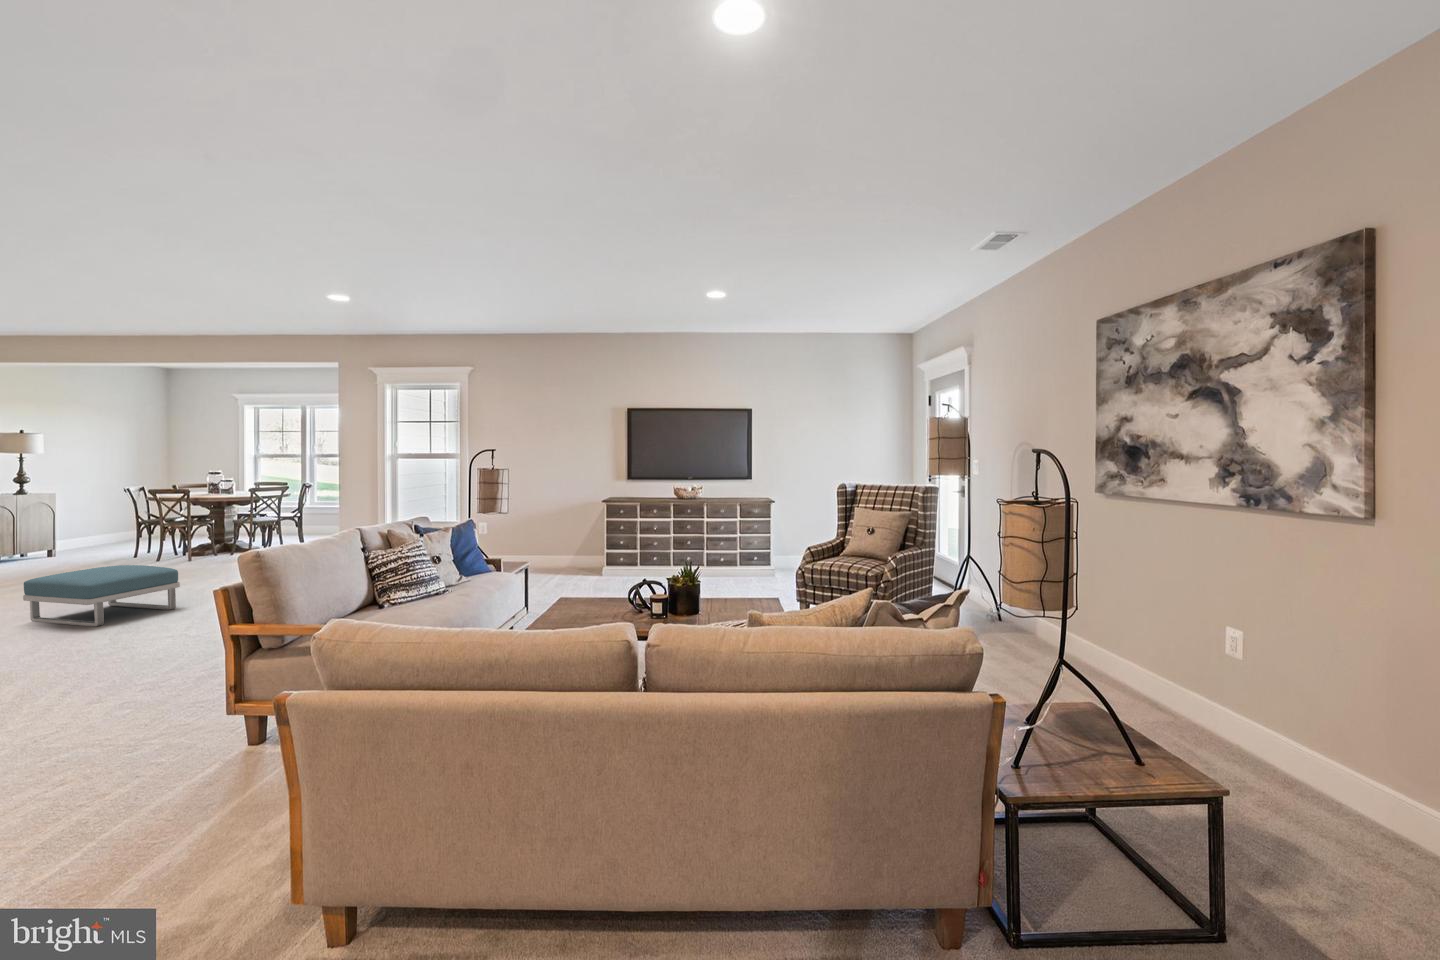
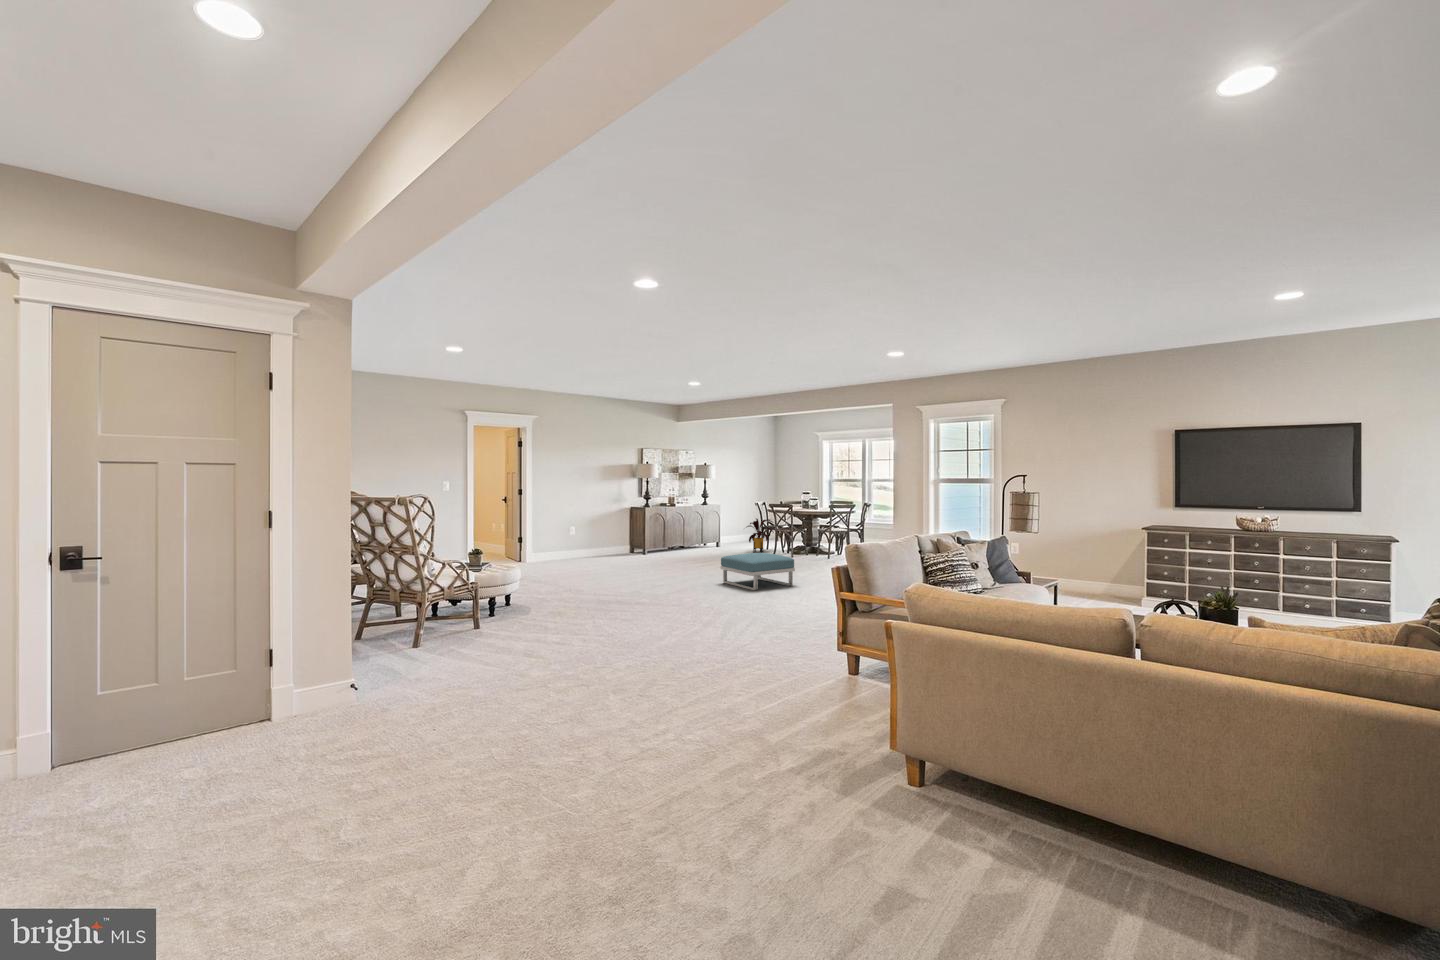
house plant: none [92,511,156,563] -> present [747,519,773,553]

